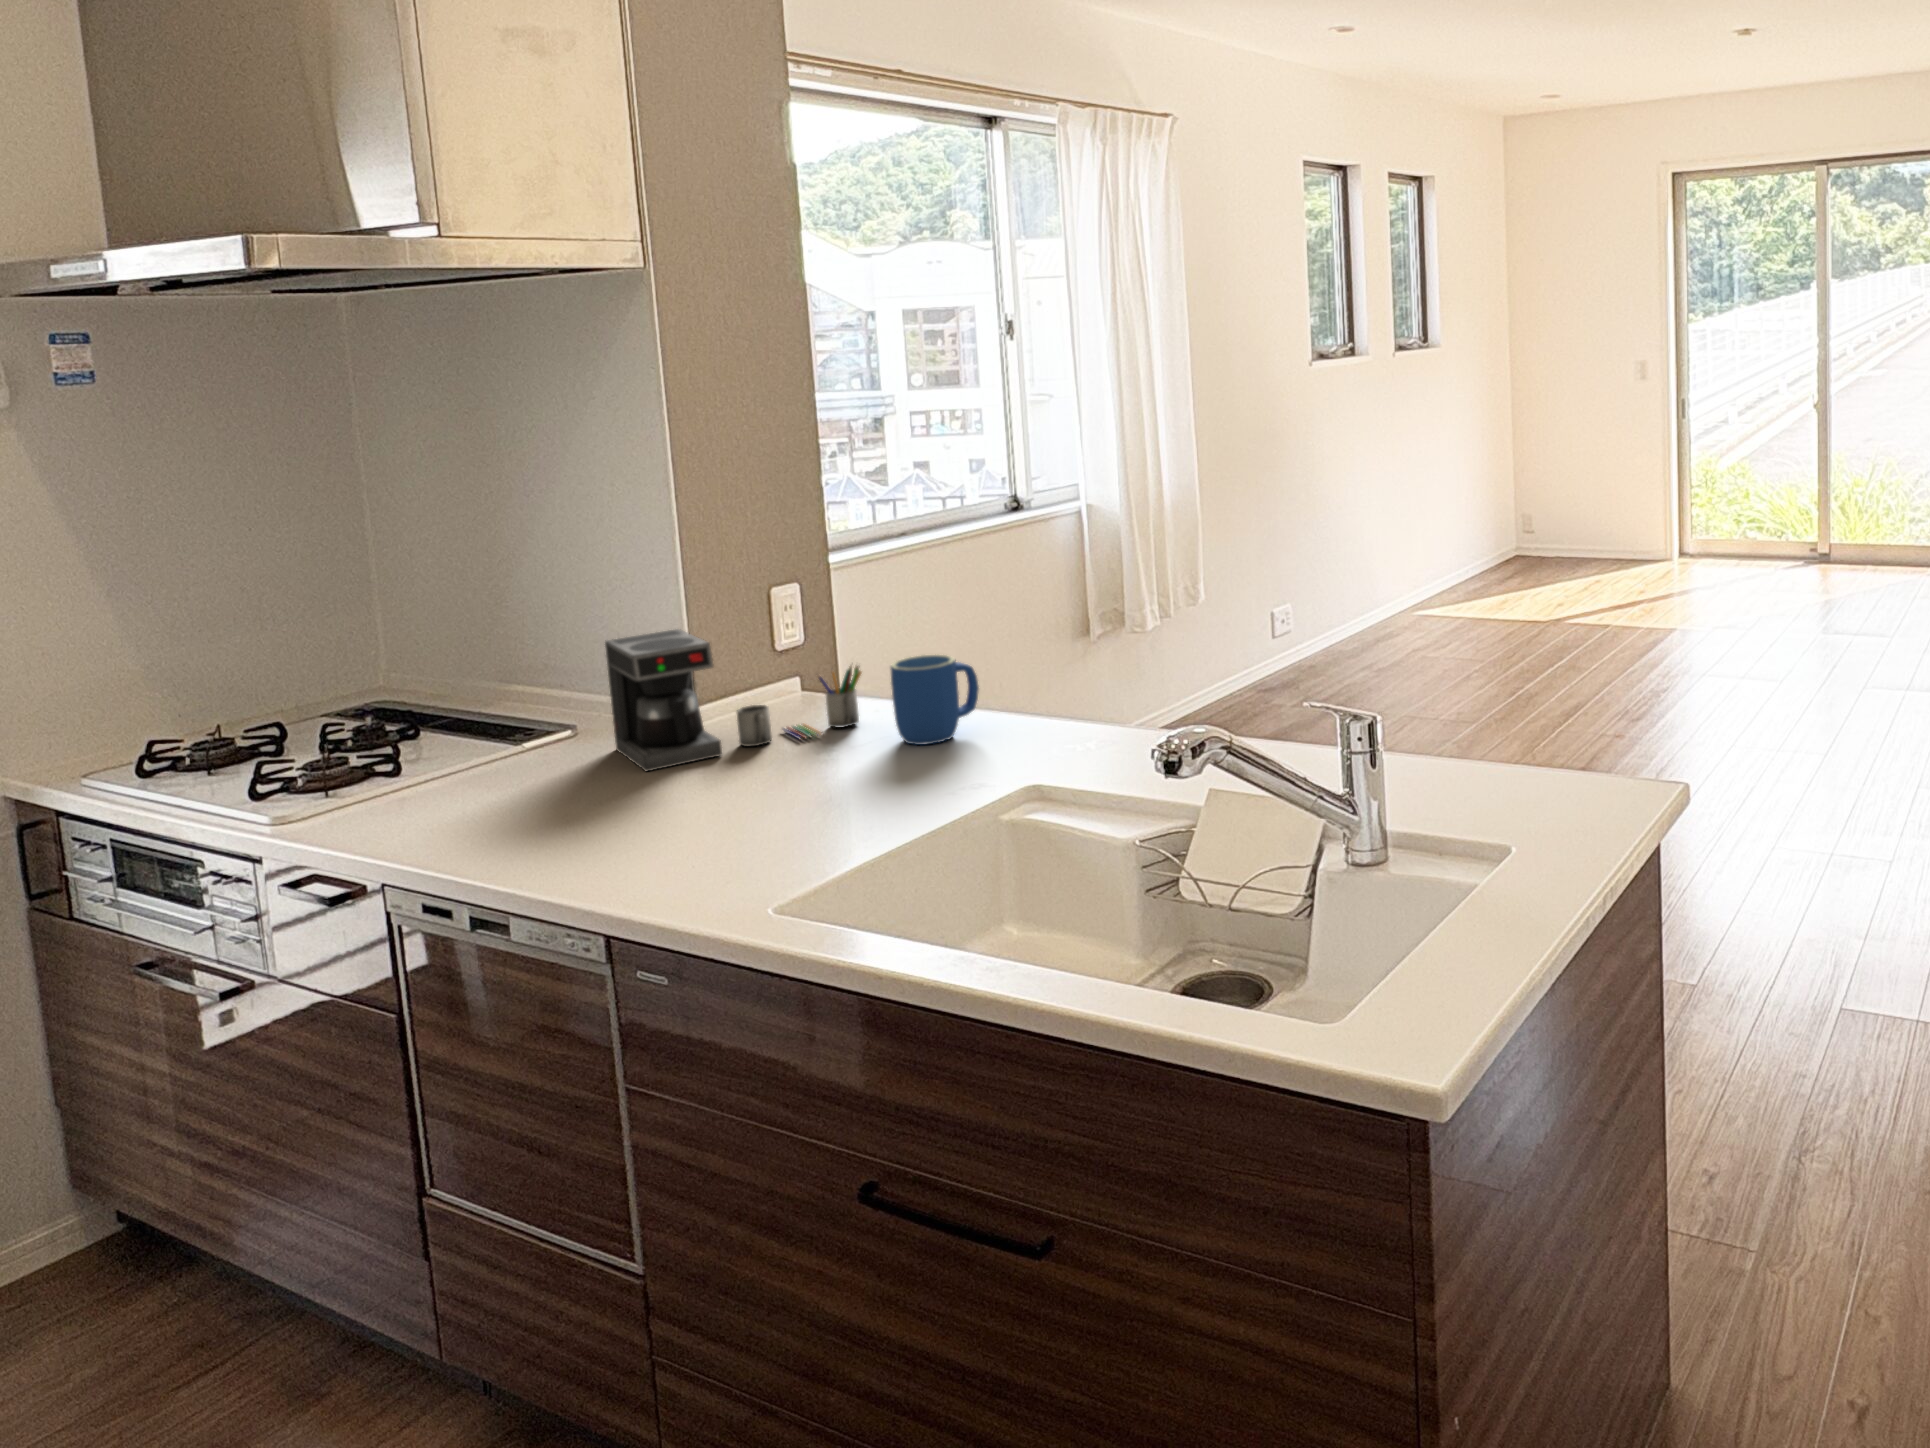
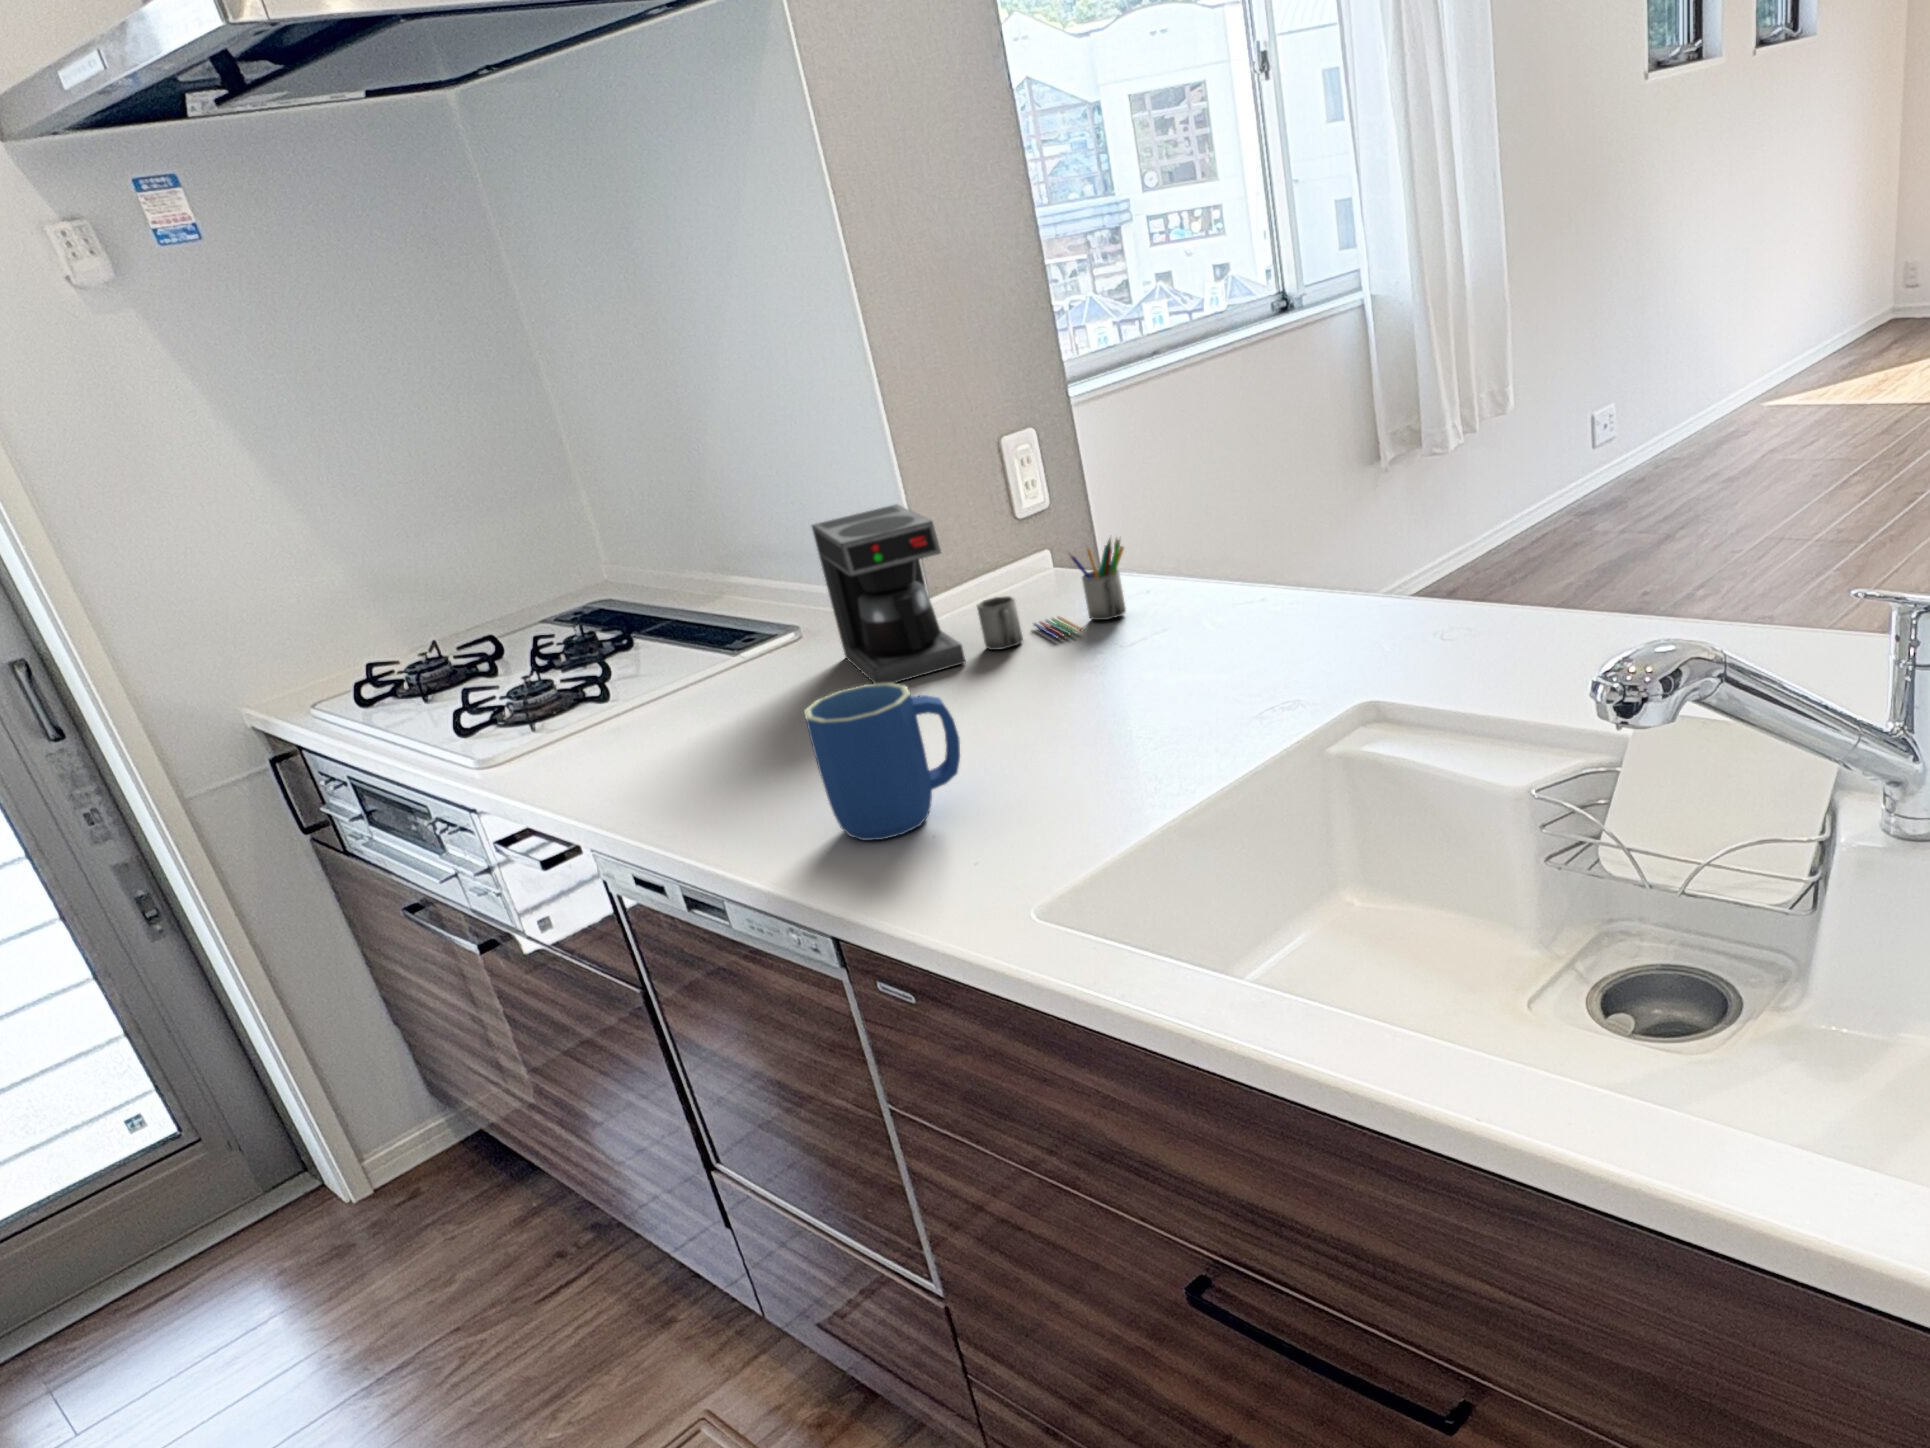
mug: present [891,655,979,745] -> present [804,683,960,841]

